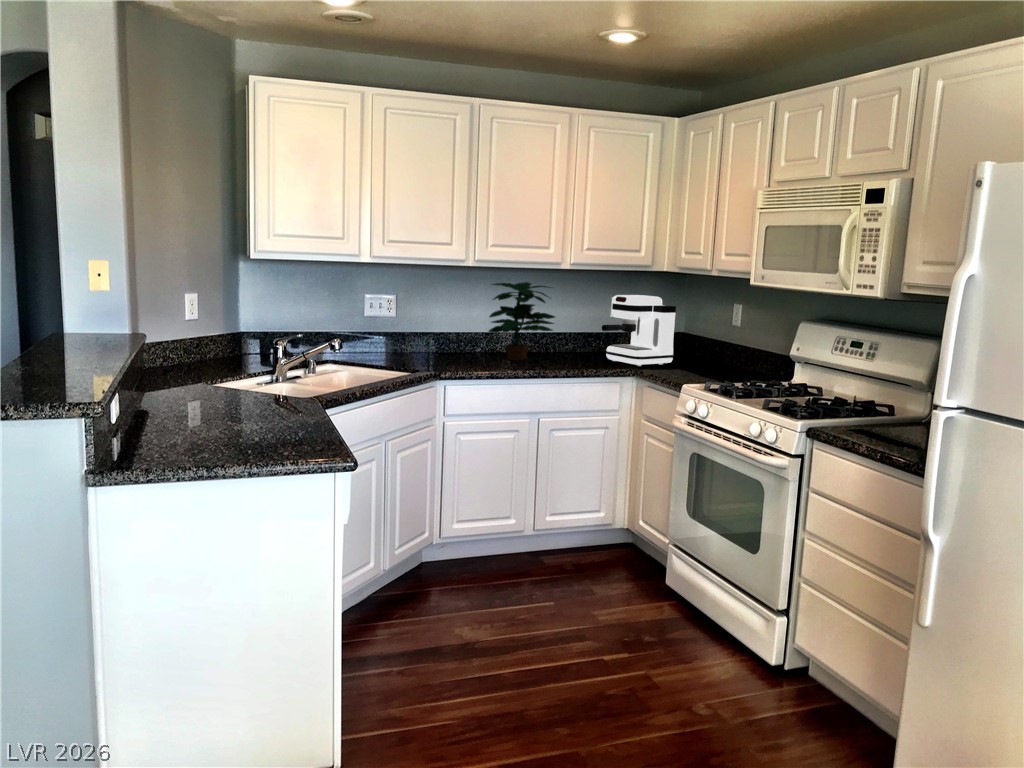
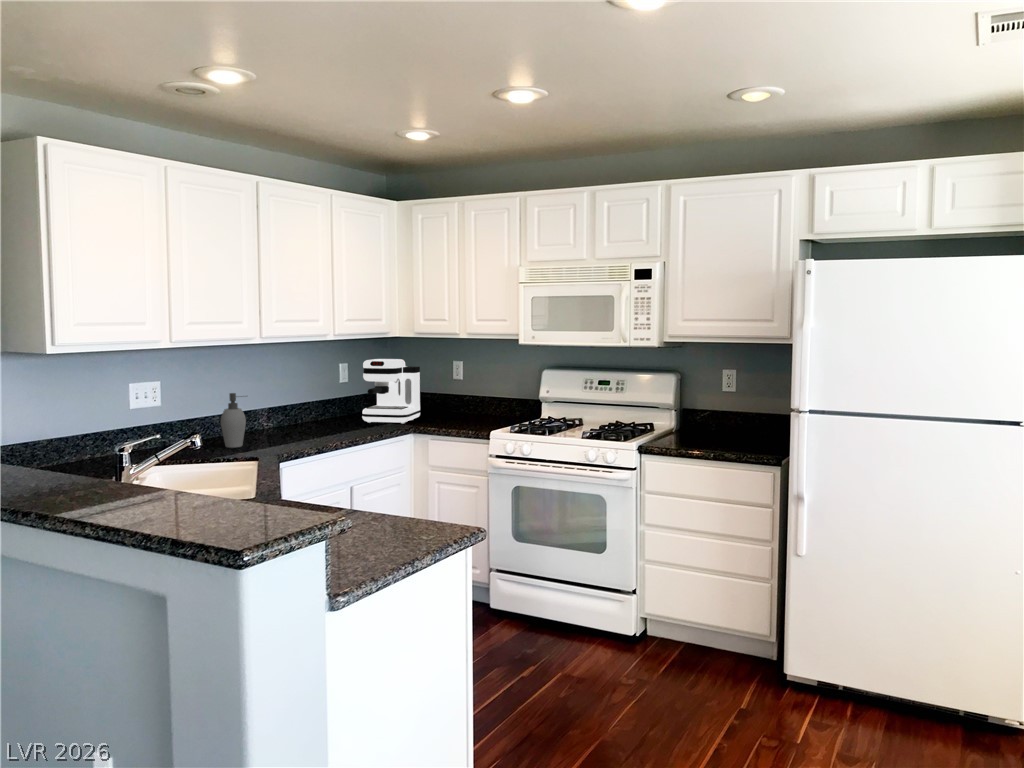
potted plant: present [489,282,555,360] -> none [253,353,324,435]
soap dispenser: none [431,314,459,362] -> present [220,393,246,448]

